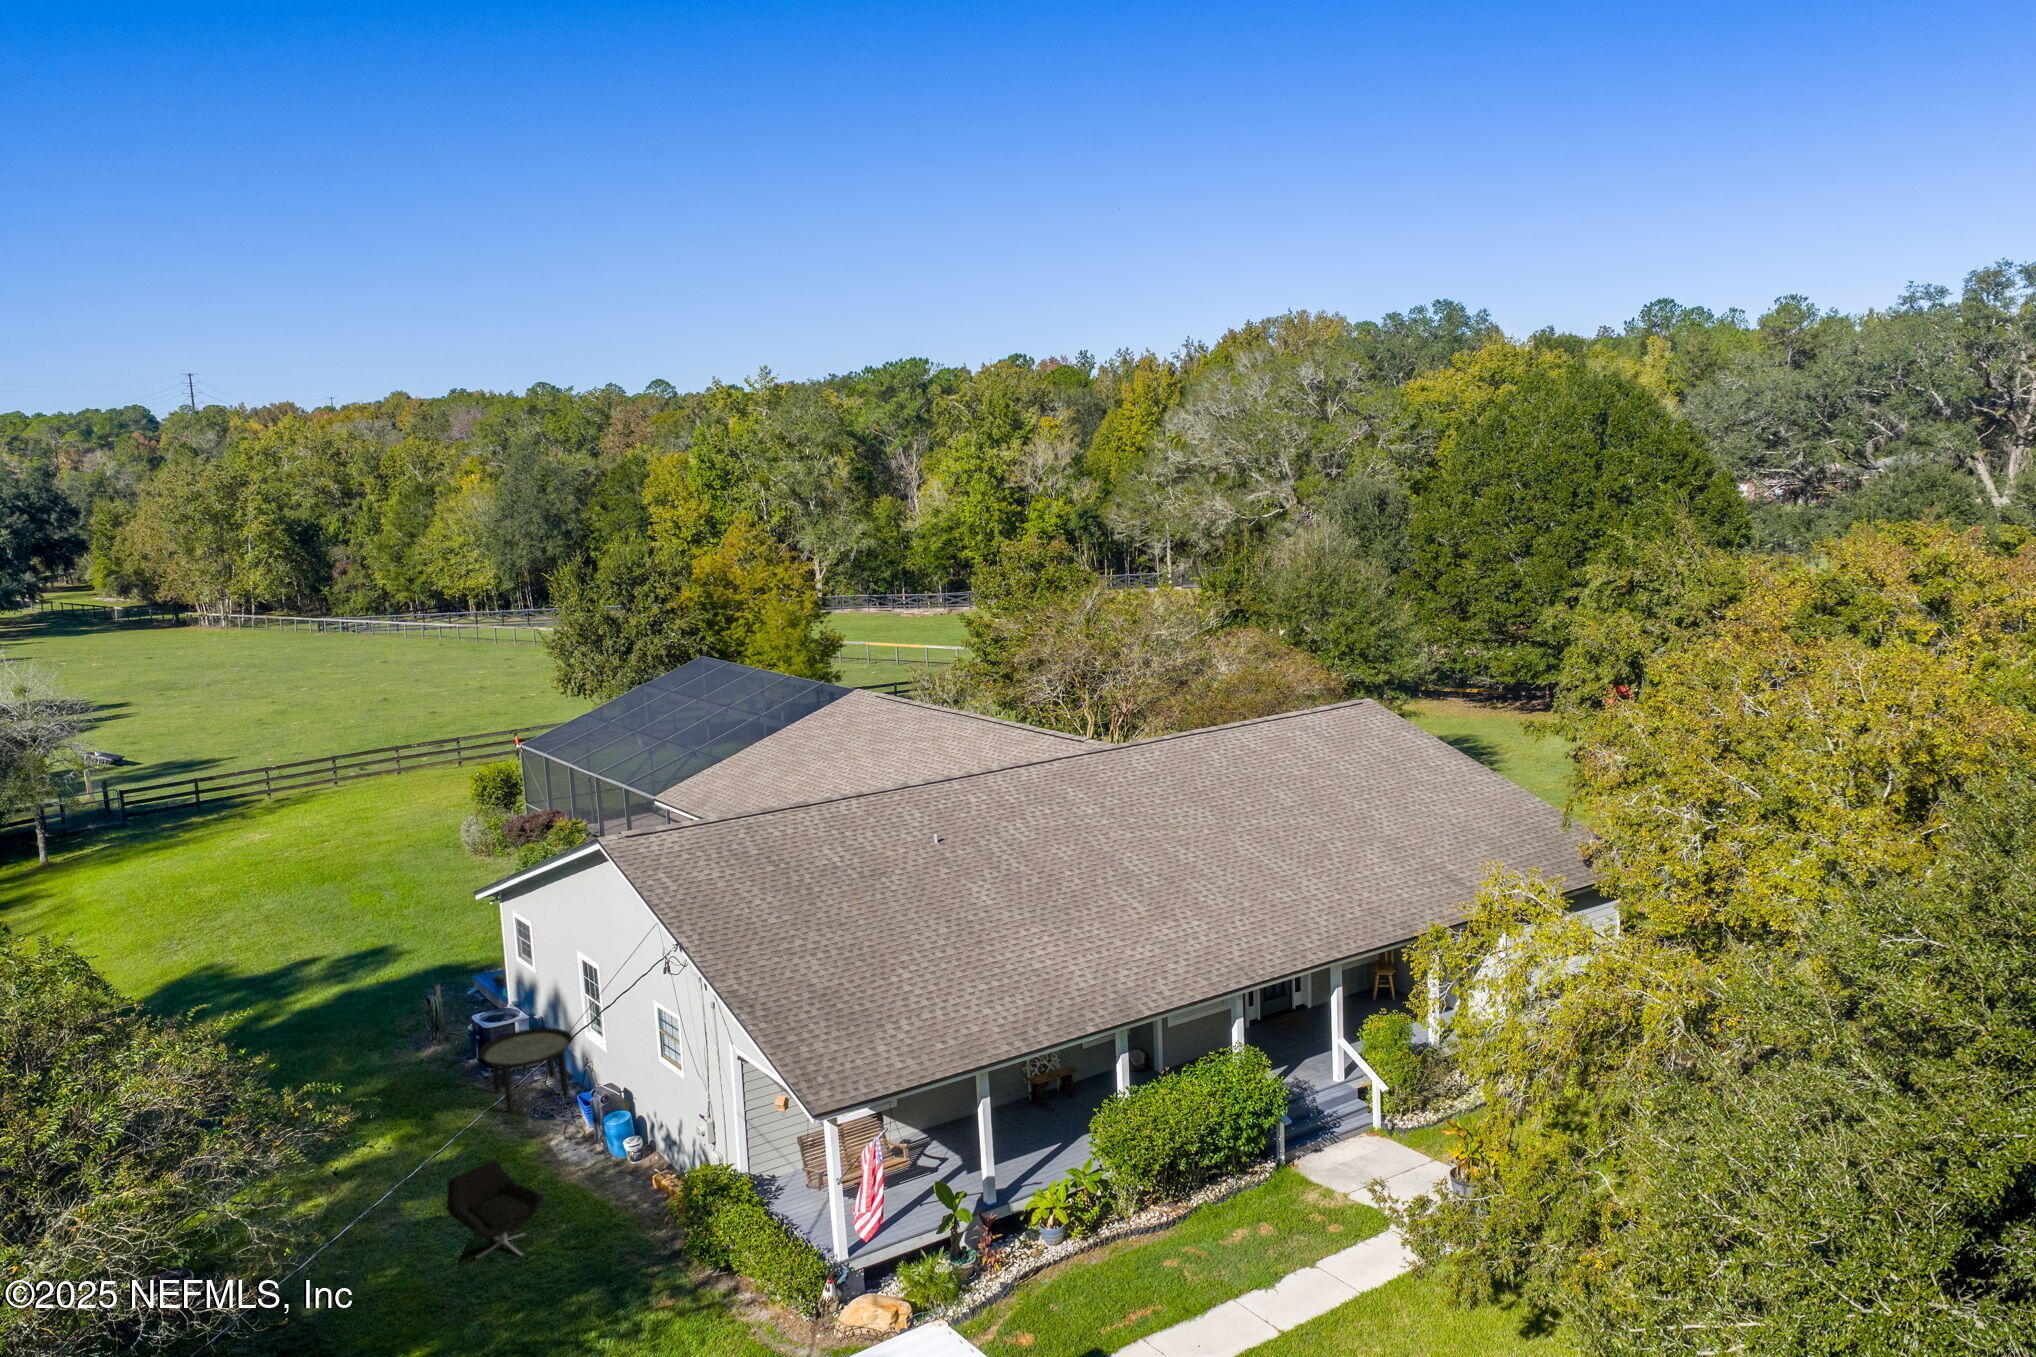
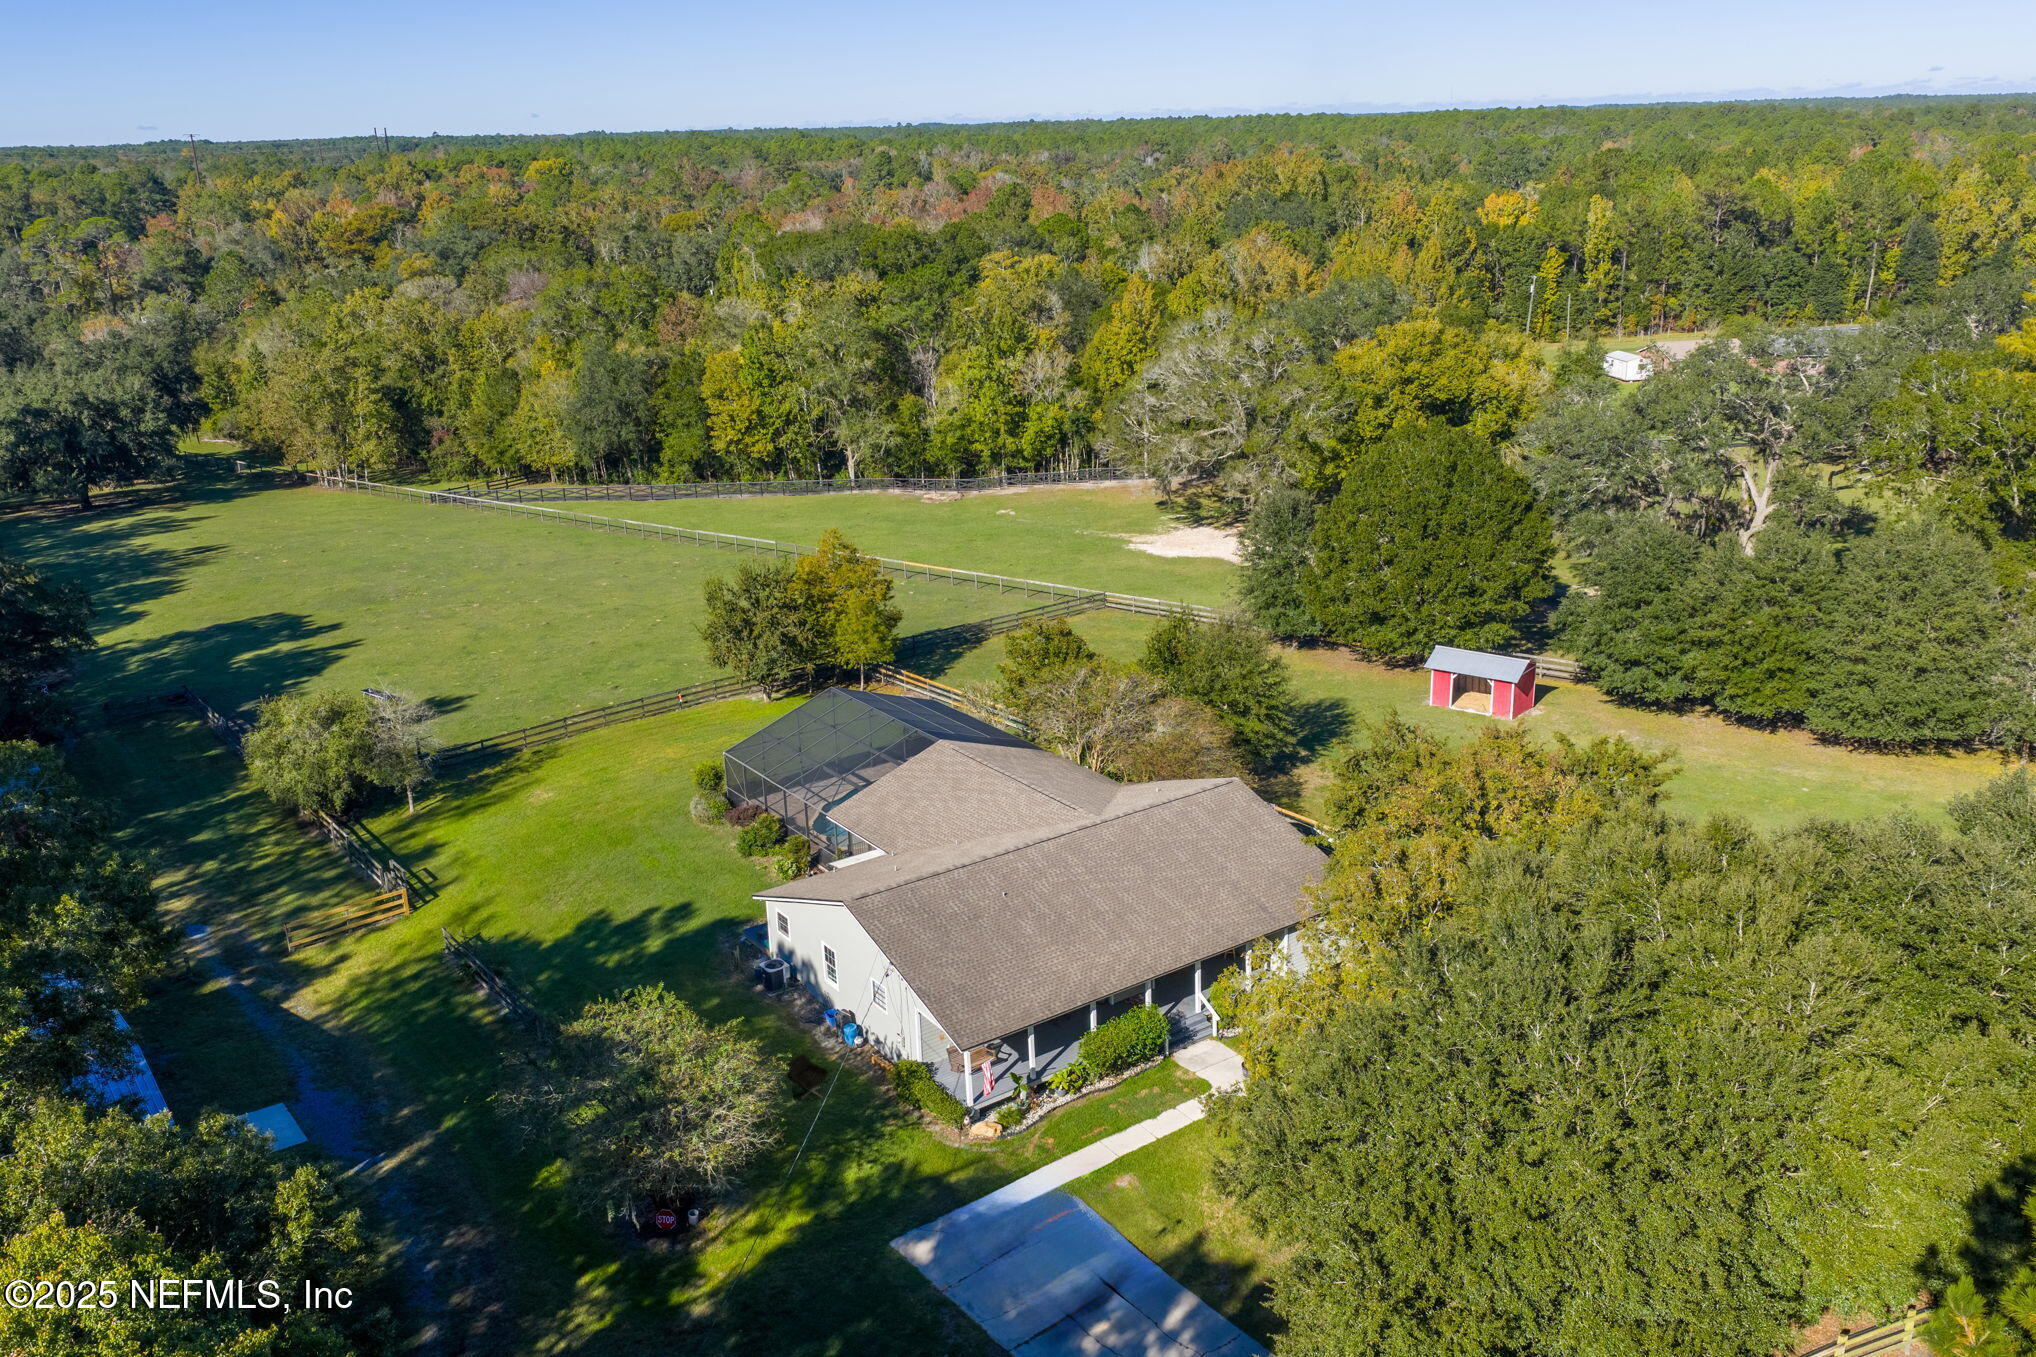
round table: present [479,1028,573,1112] -> none [773,975,818,1020]

